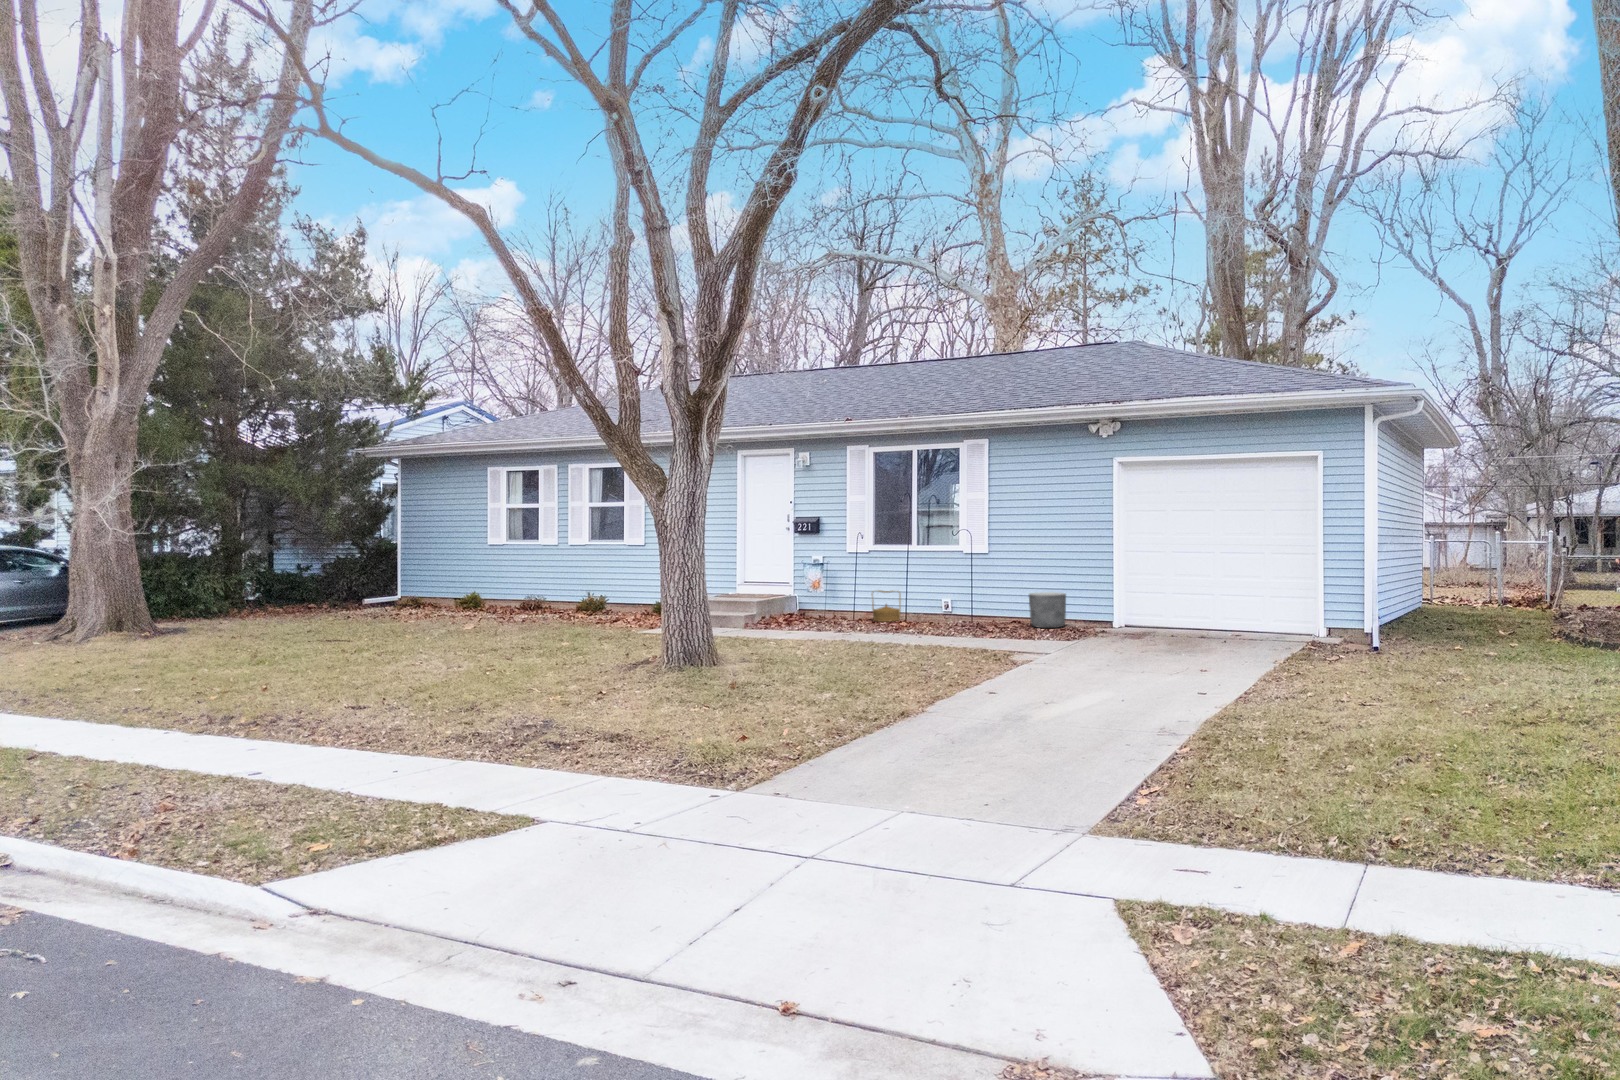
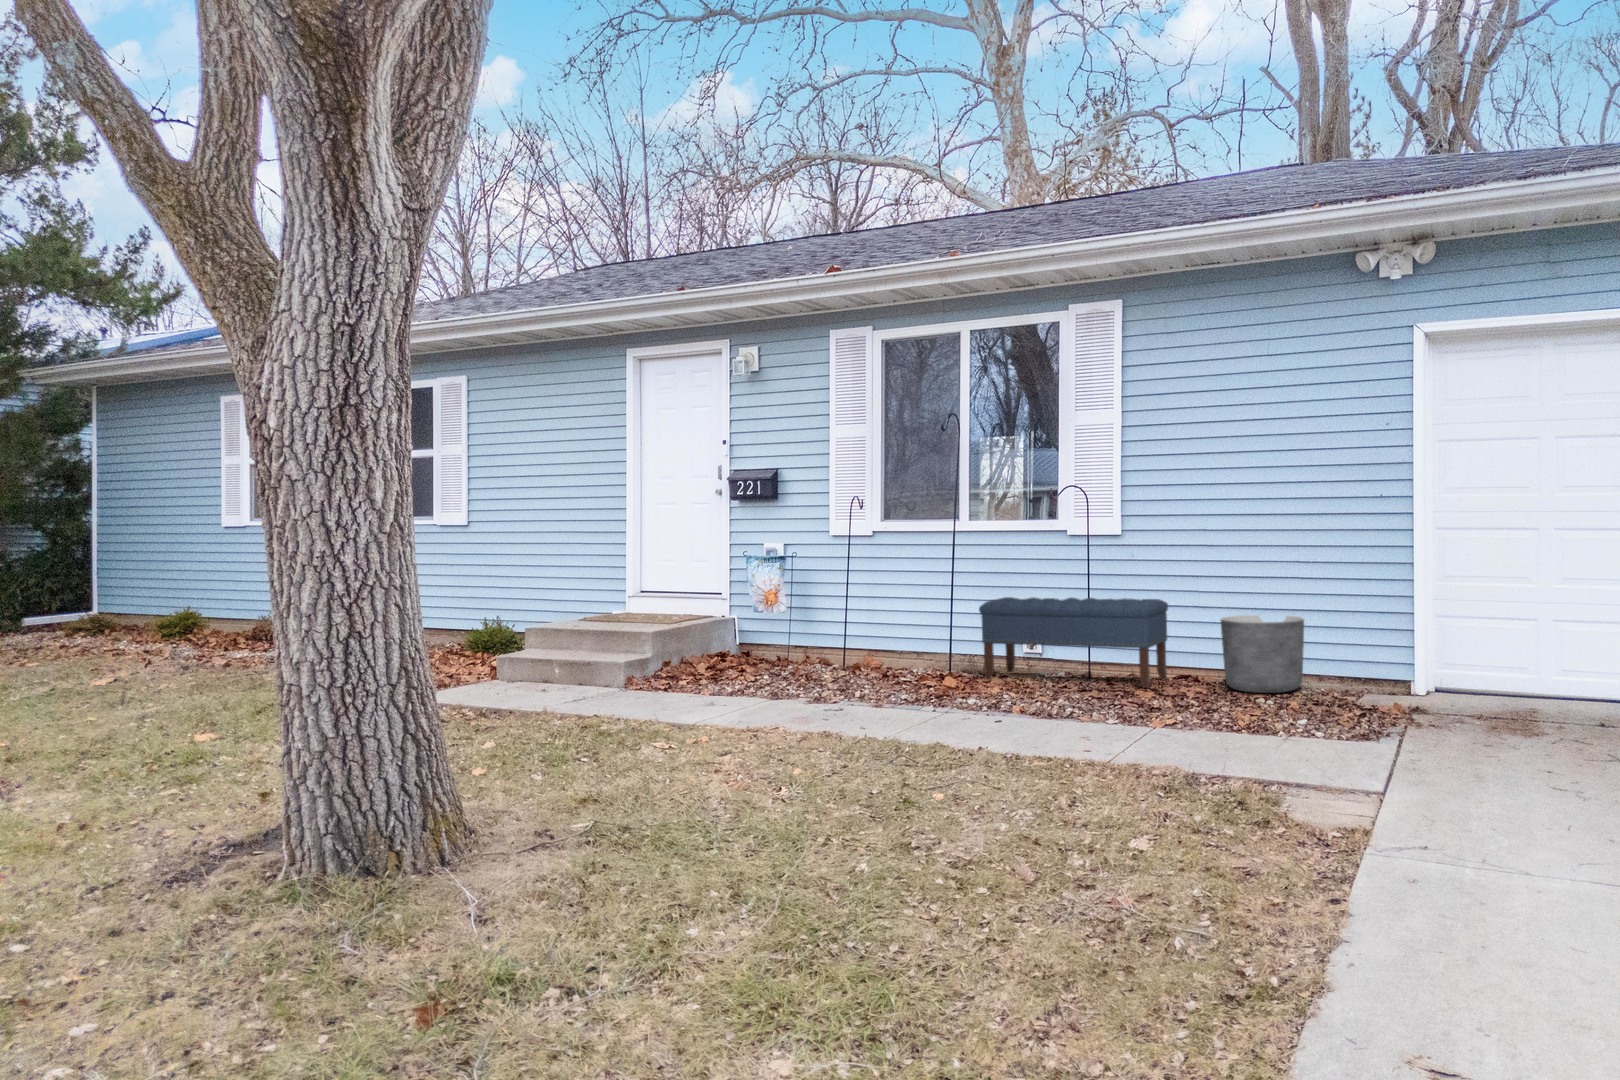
bench: none [918,583,1008,626] -> present [979,597,1168,688]
woven basket: present [872,591,901,622] -> none [882,611,941,675]

